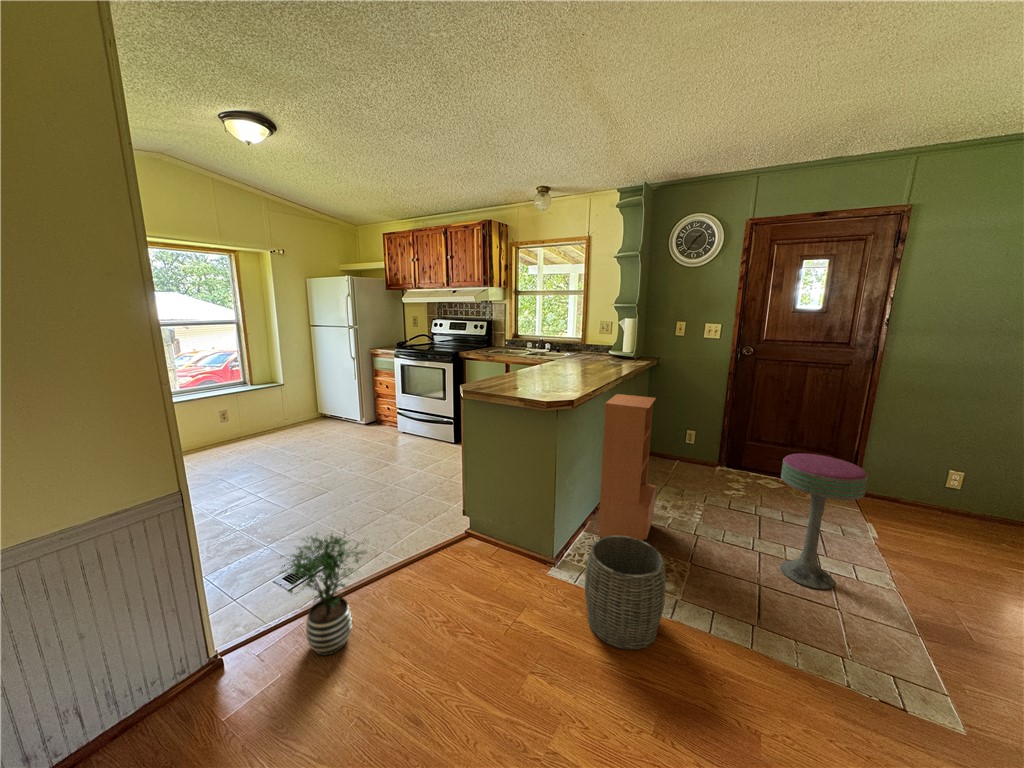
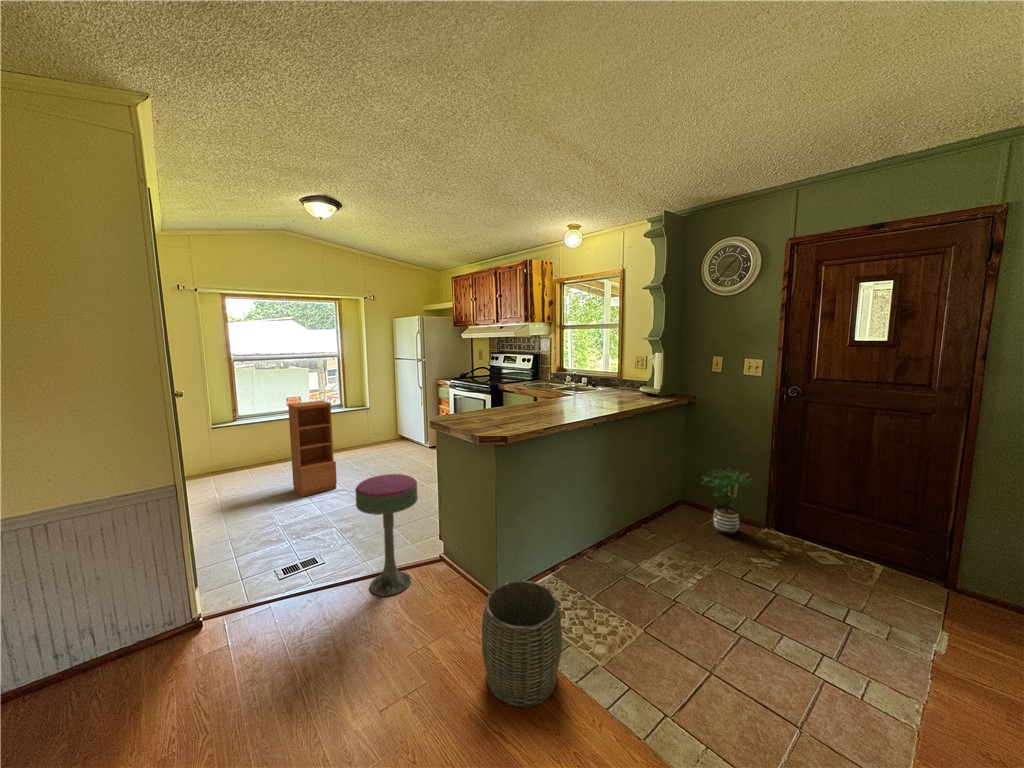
bookcase: present [598,394,656,541] -> present [288,401,337,497]
bar stool: present [780,453,868,589] -> present [355,474,418,596]
potted plant: present [280,533,366,656] -> present [705,469,748,535]

